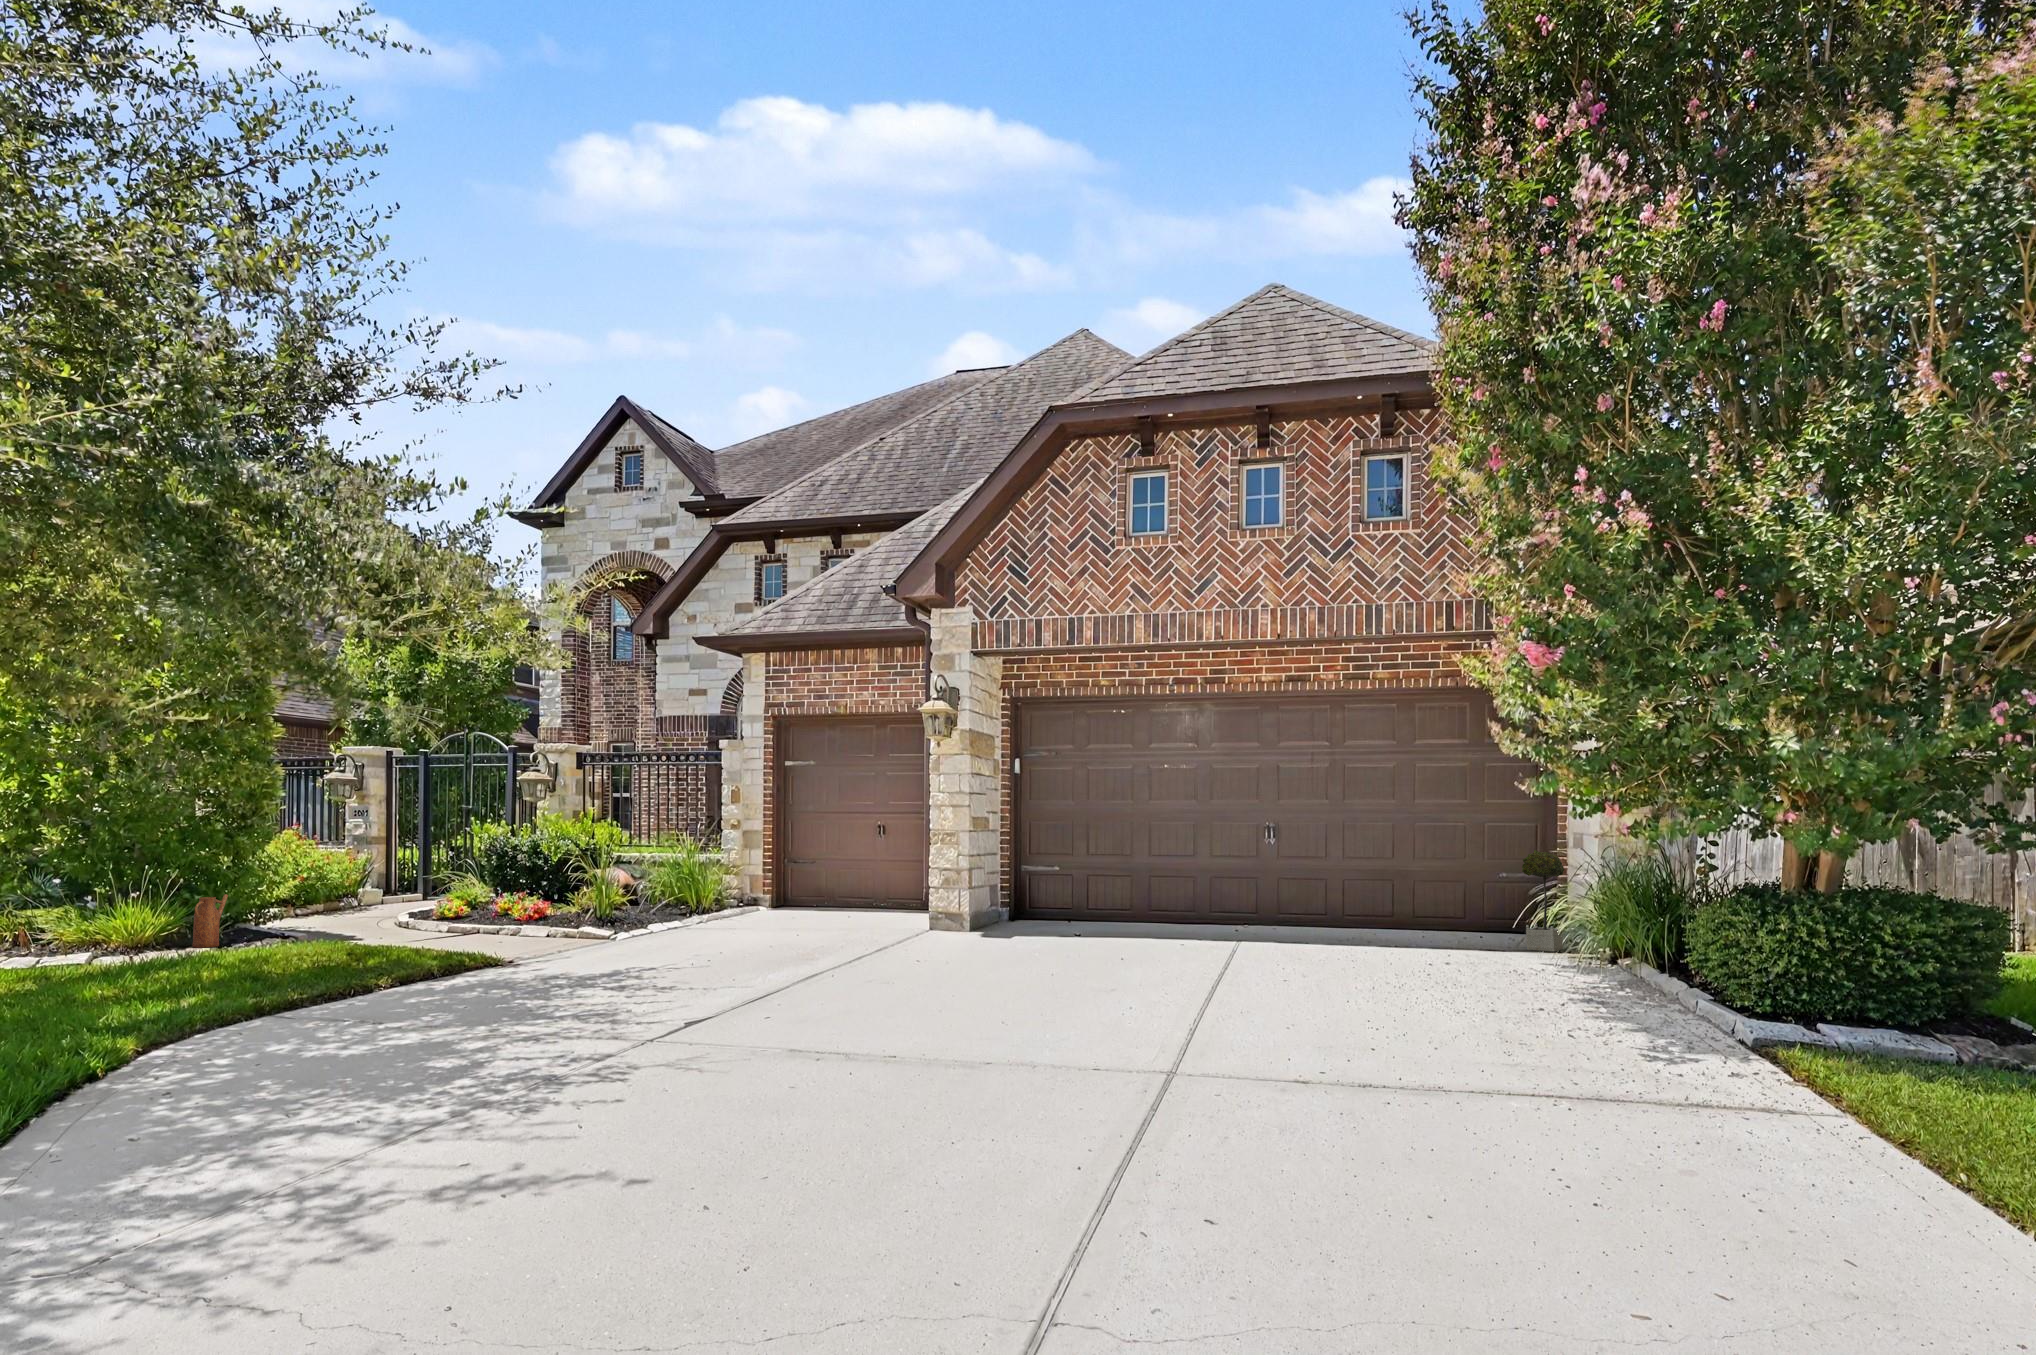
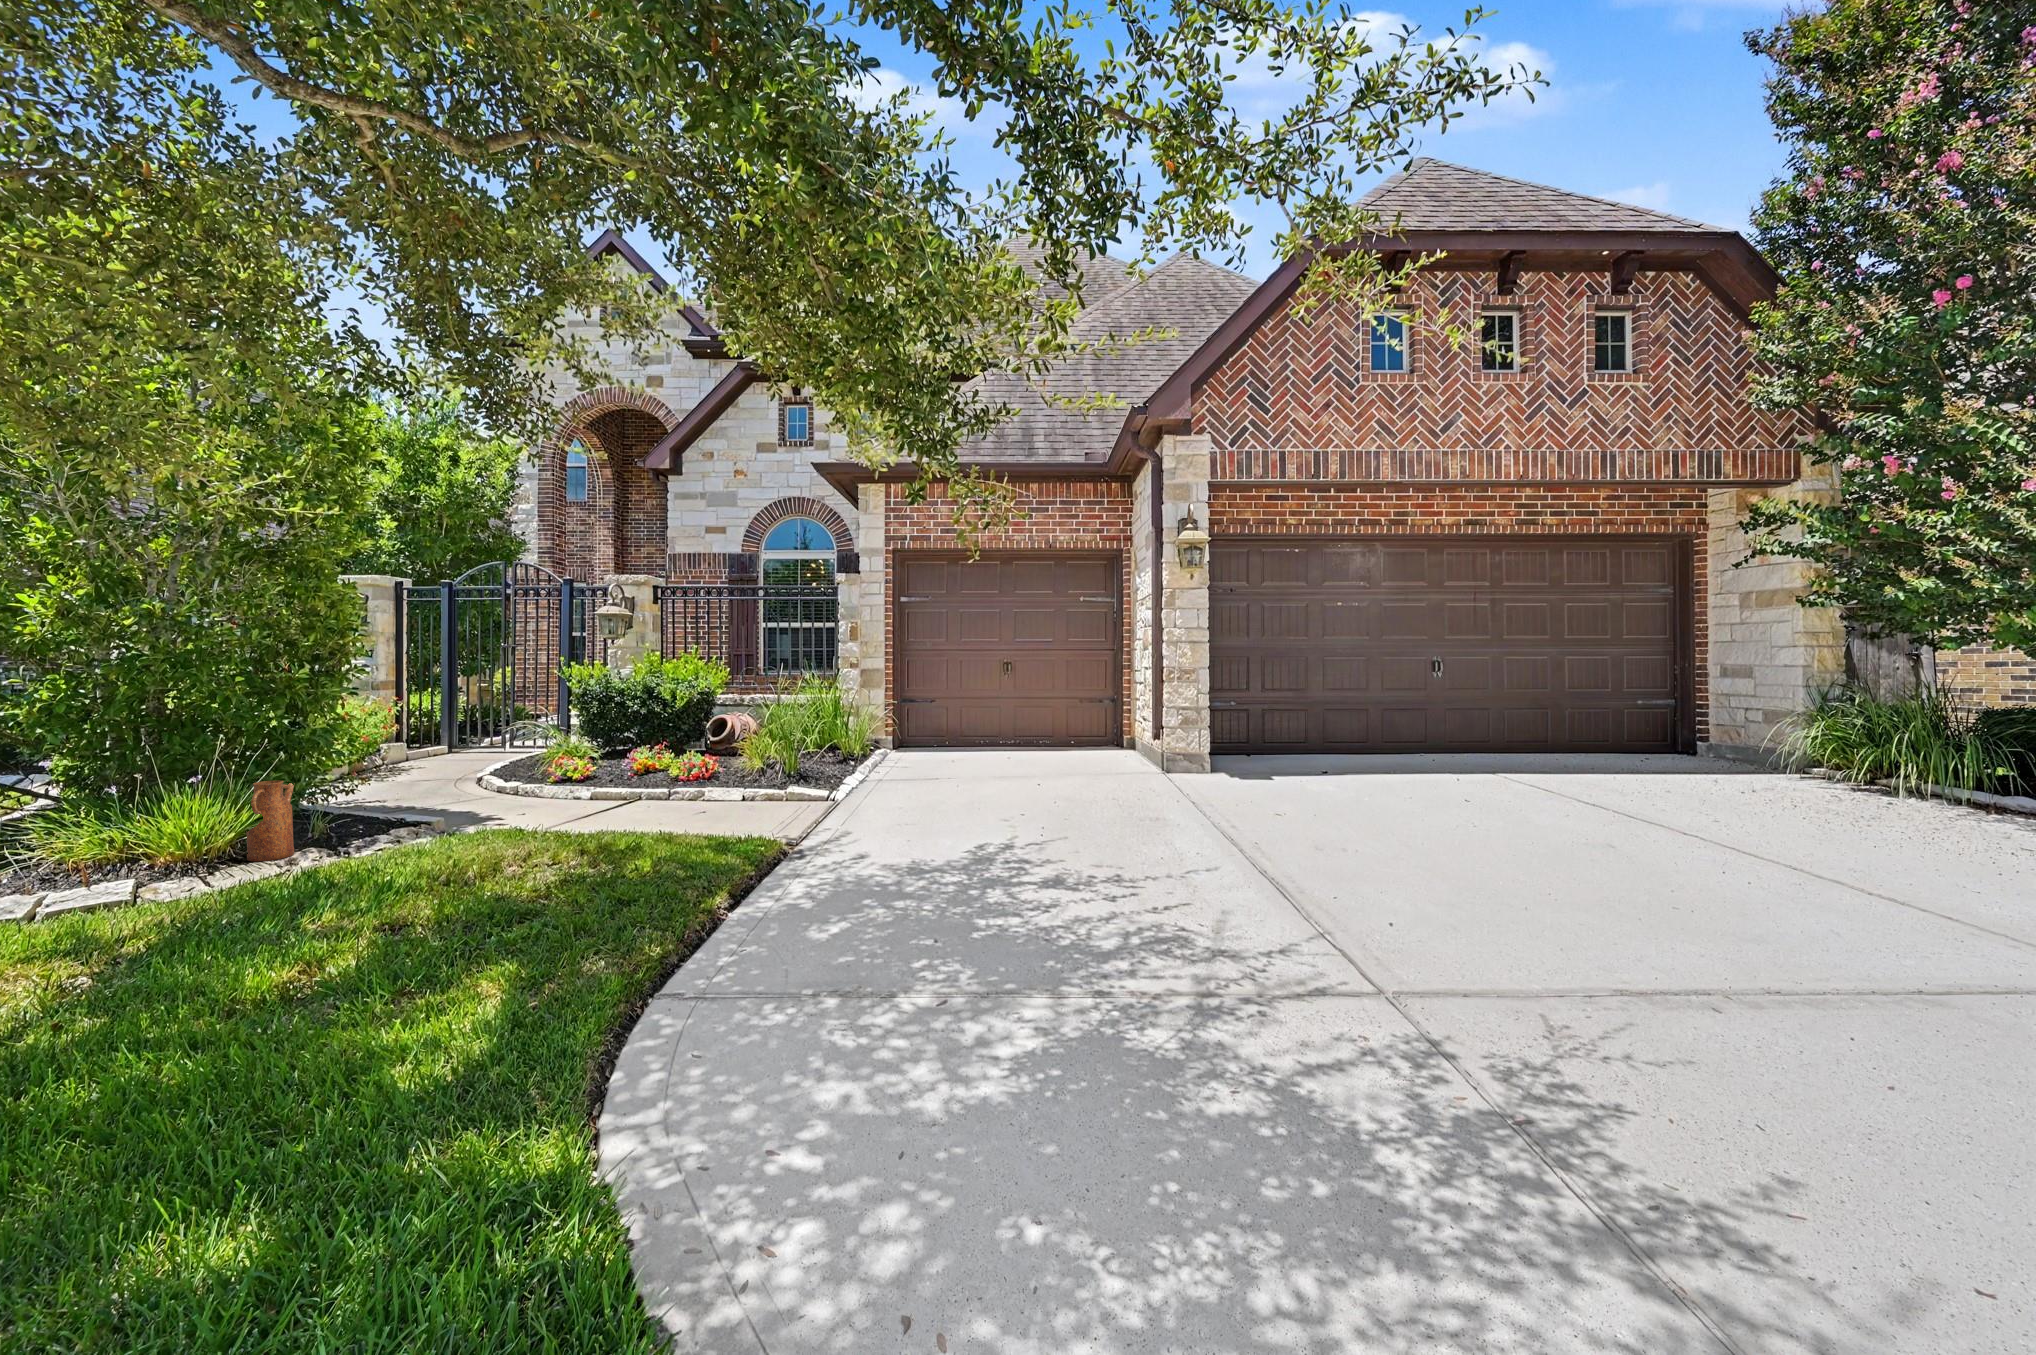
potted tree: present [1522,850,1564,951] -> none [1727,684,1775,775]

